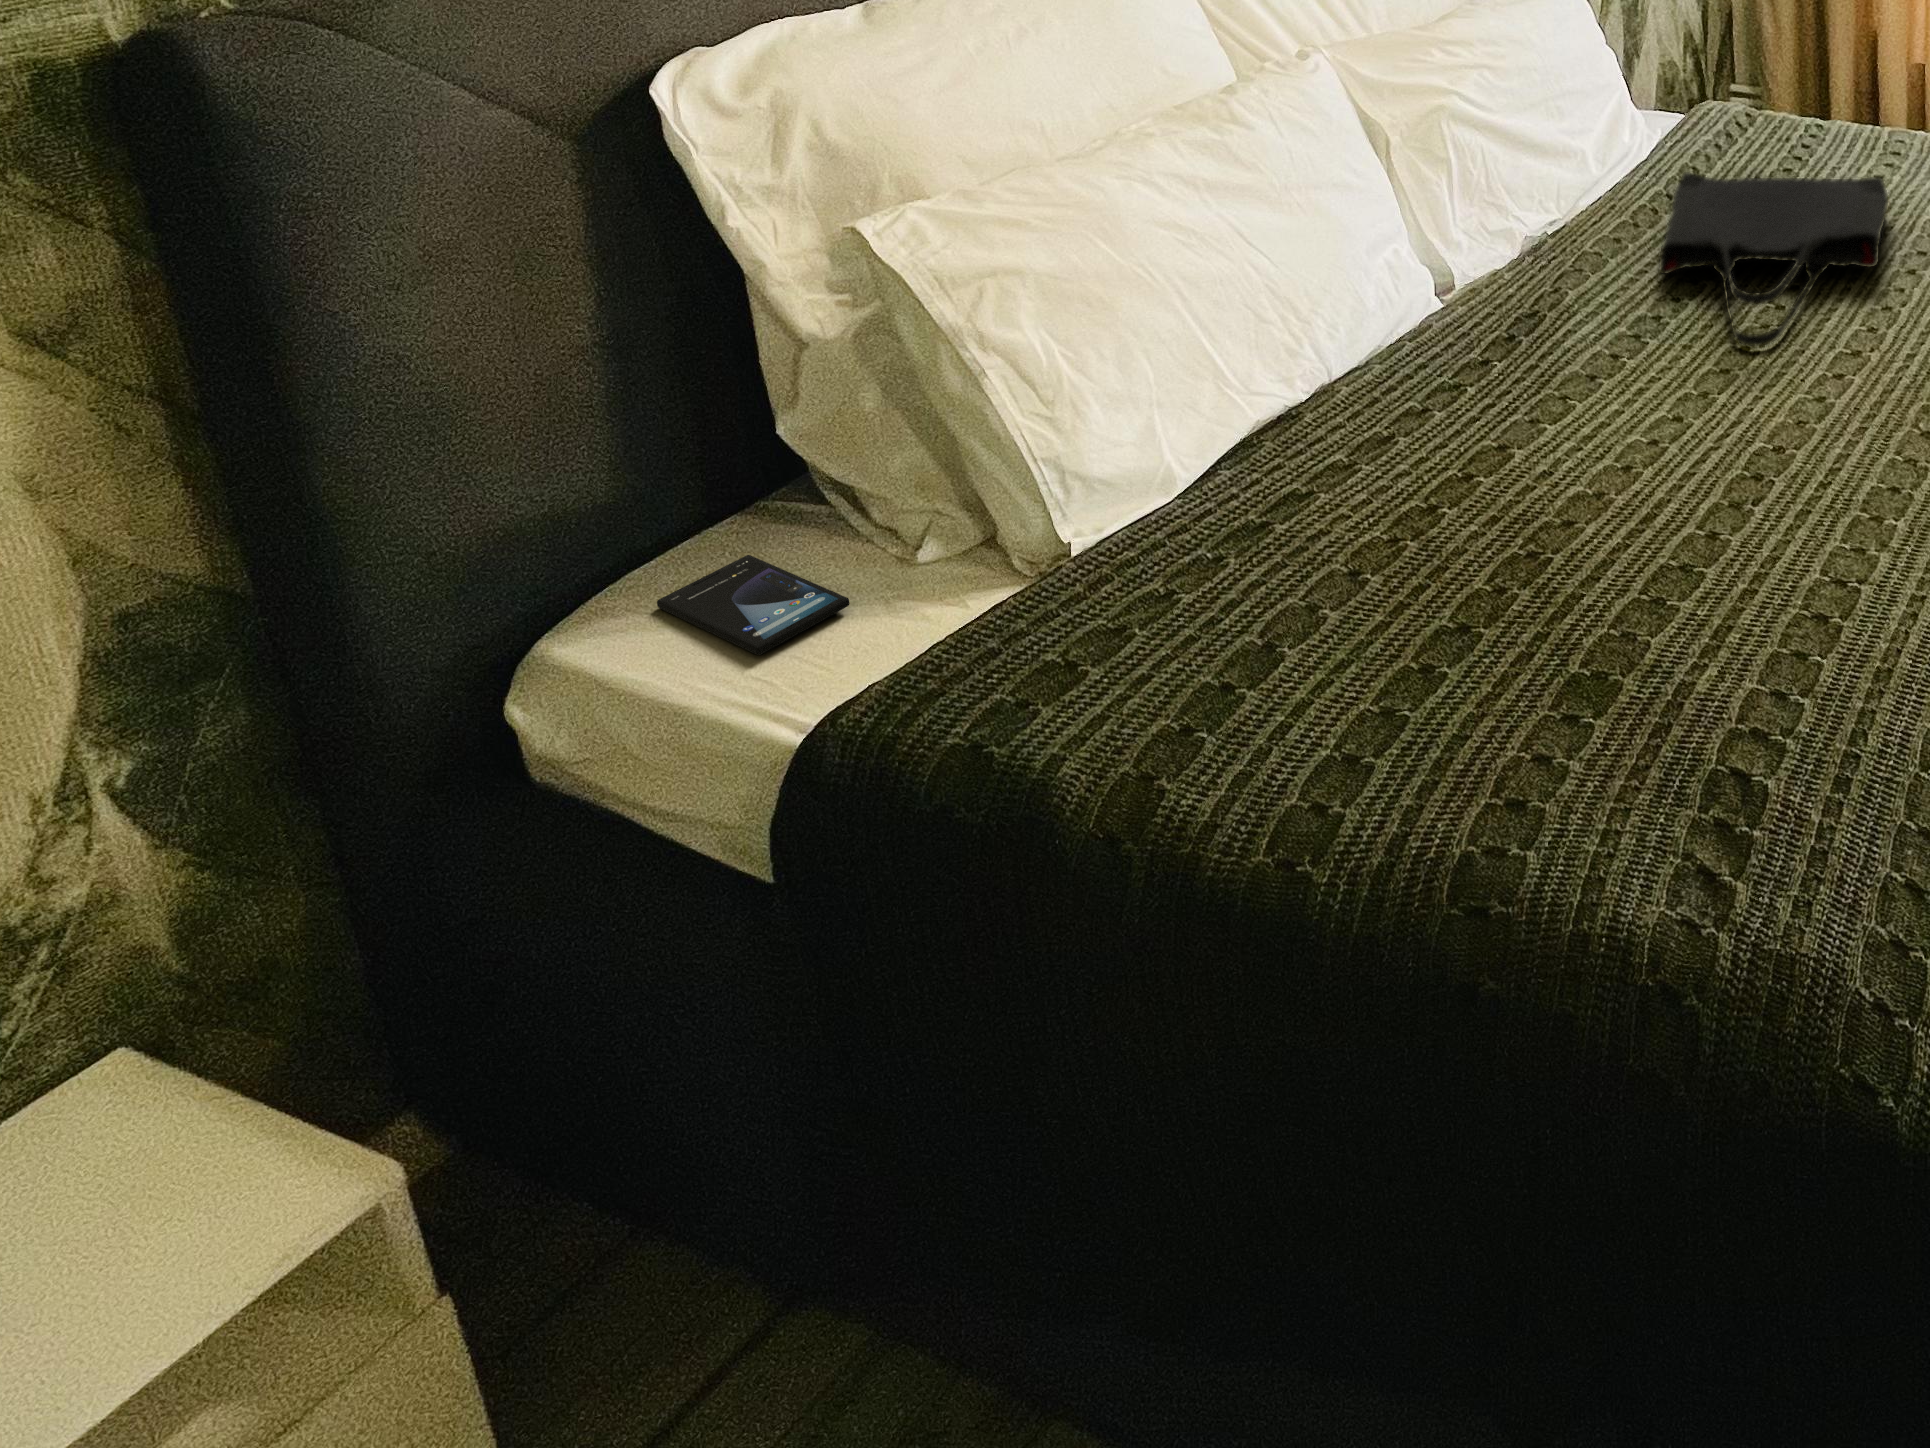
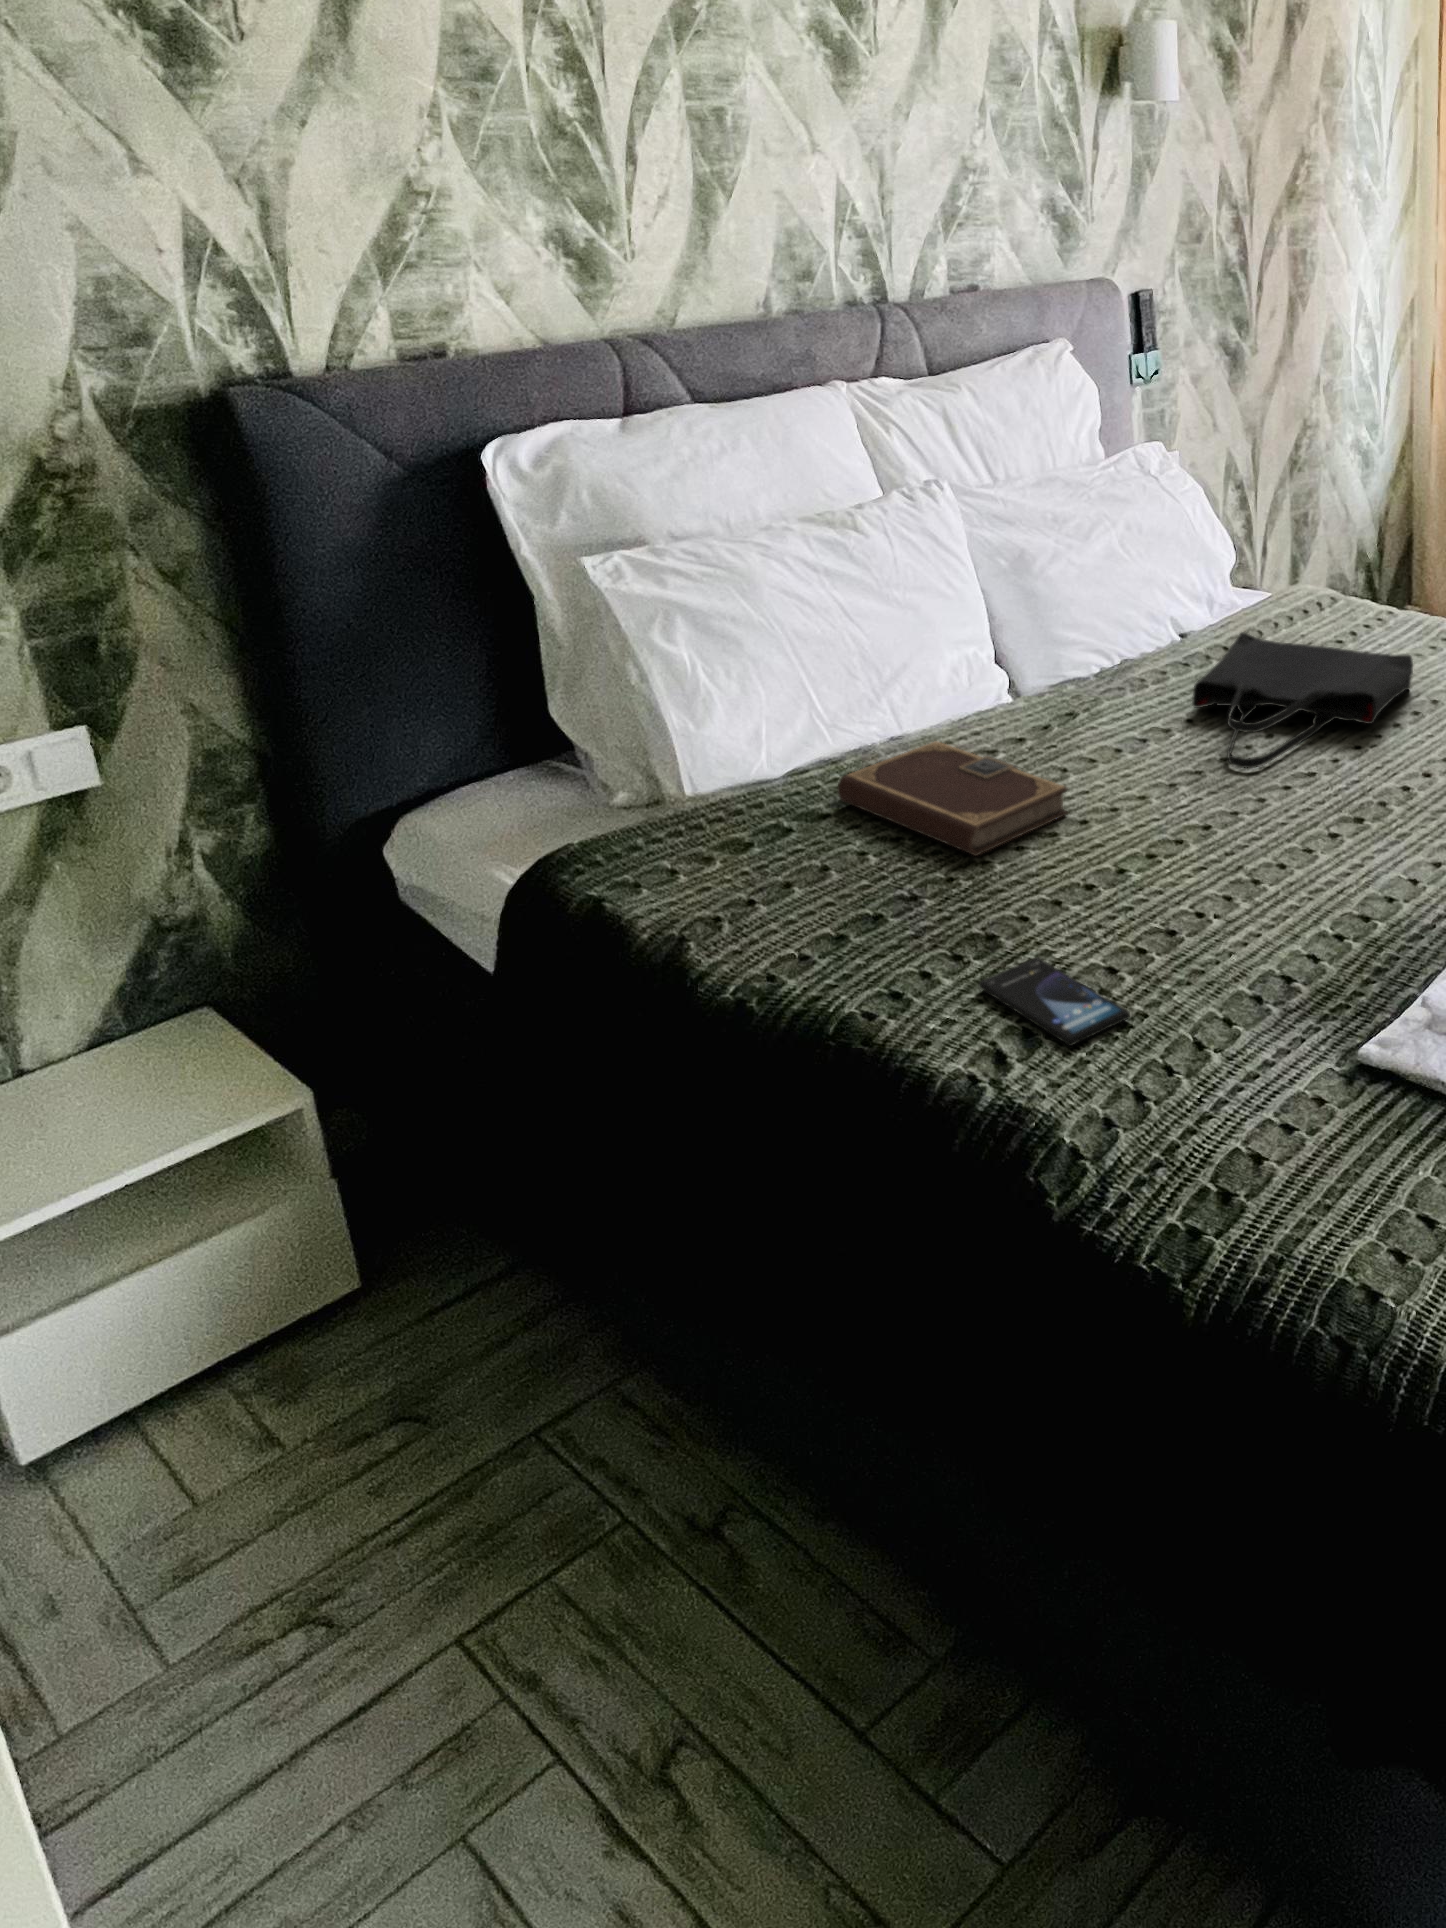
notebook: none [1263,376,1581,535] -> present [838,741,1068,856]
smartphone: present [657,555,850,655] -> present [979,958,1130,1046]

